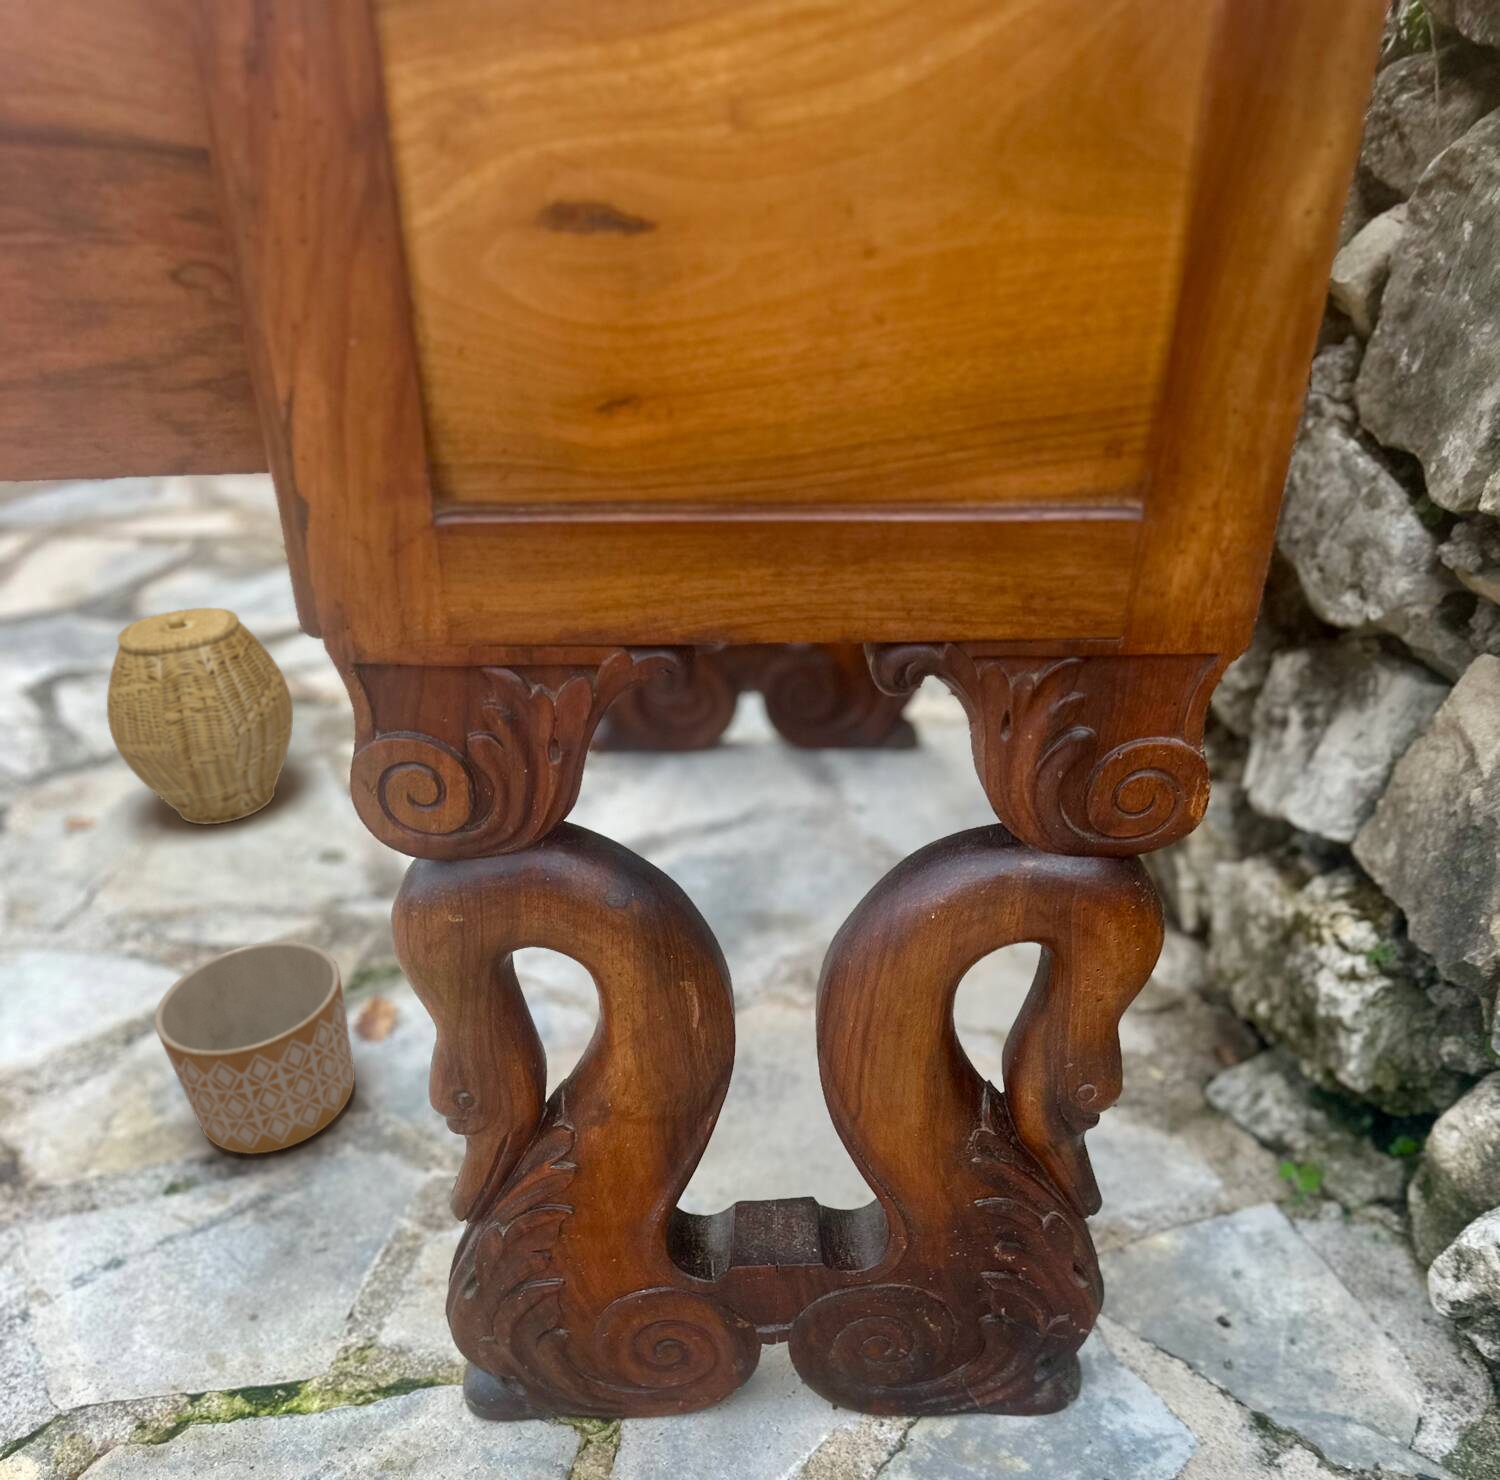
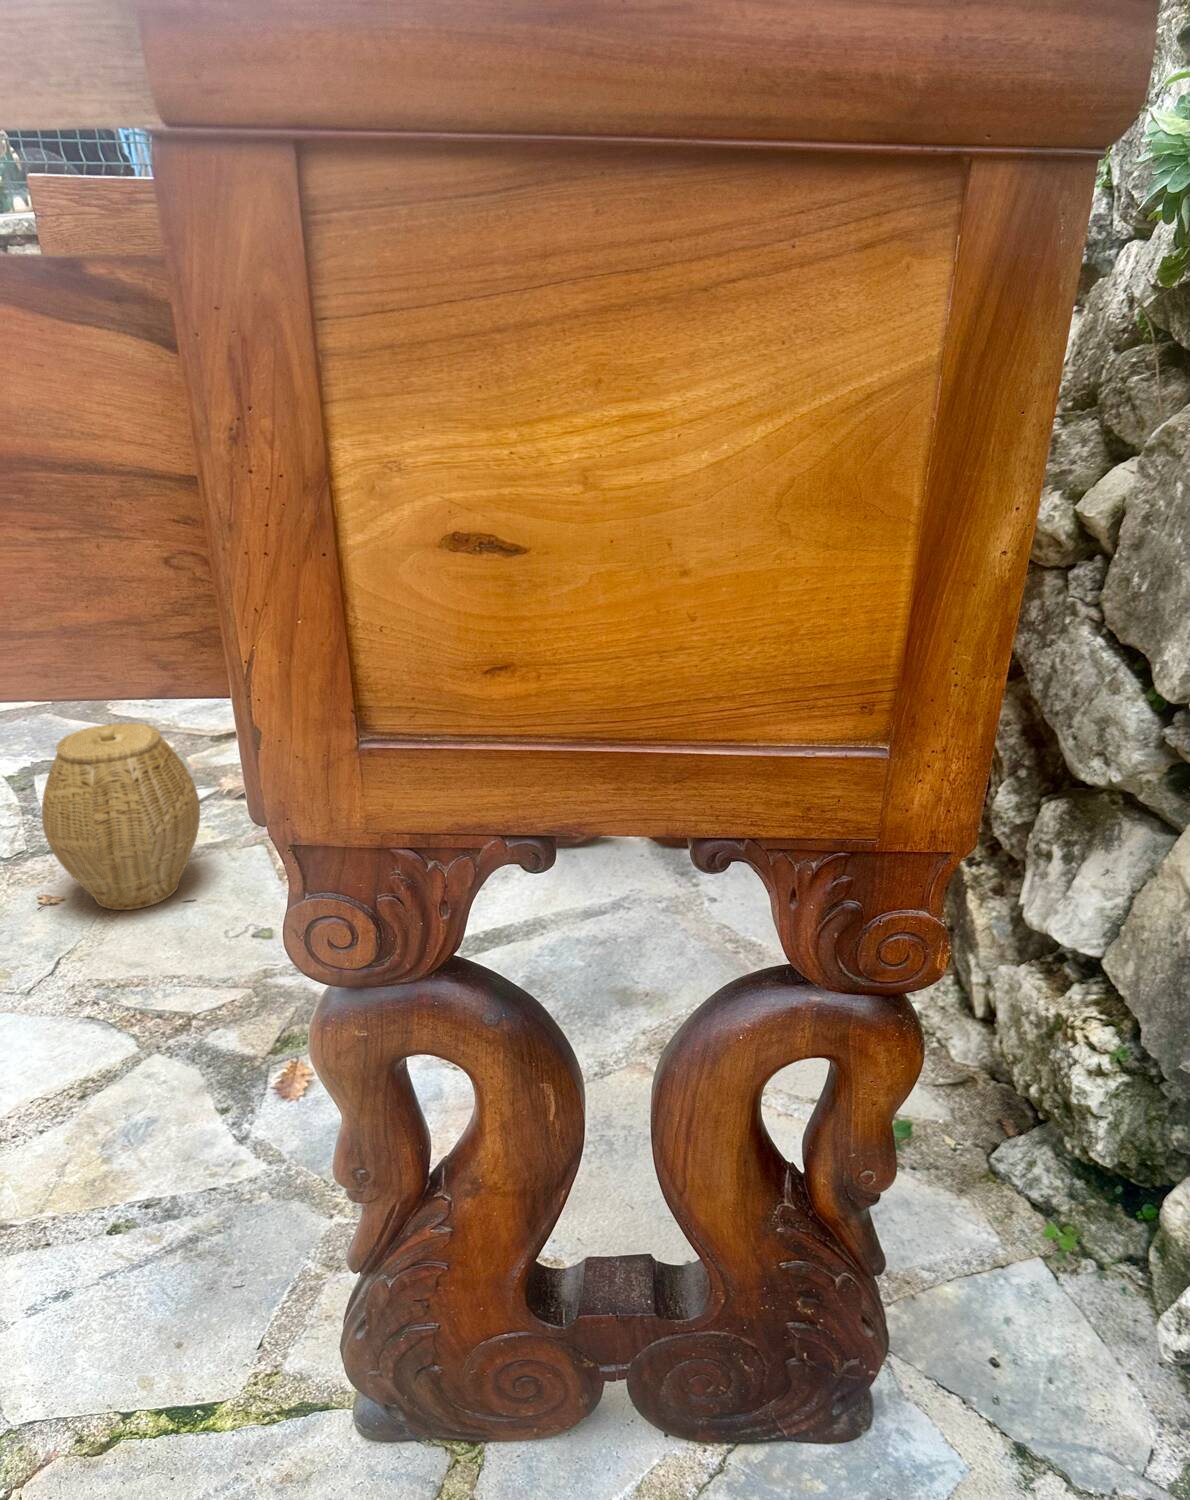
planter: present [154,941,355,1154] -> none [94,1019,255,1204]

